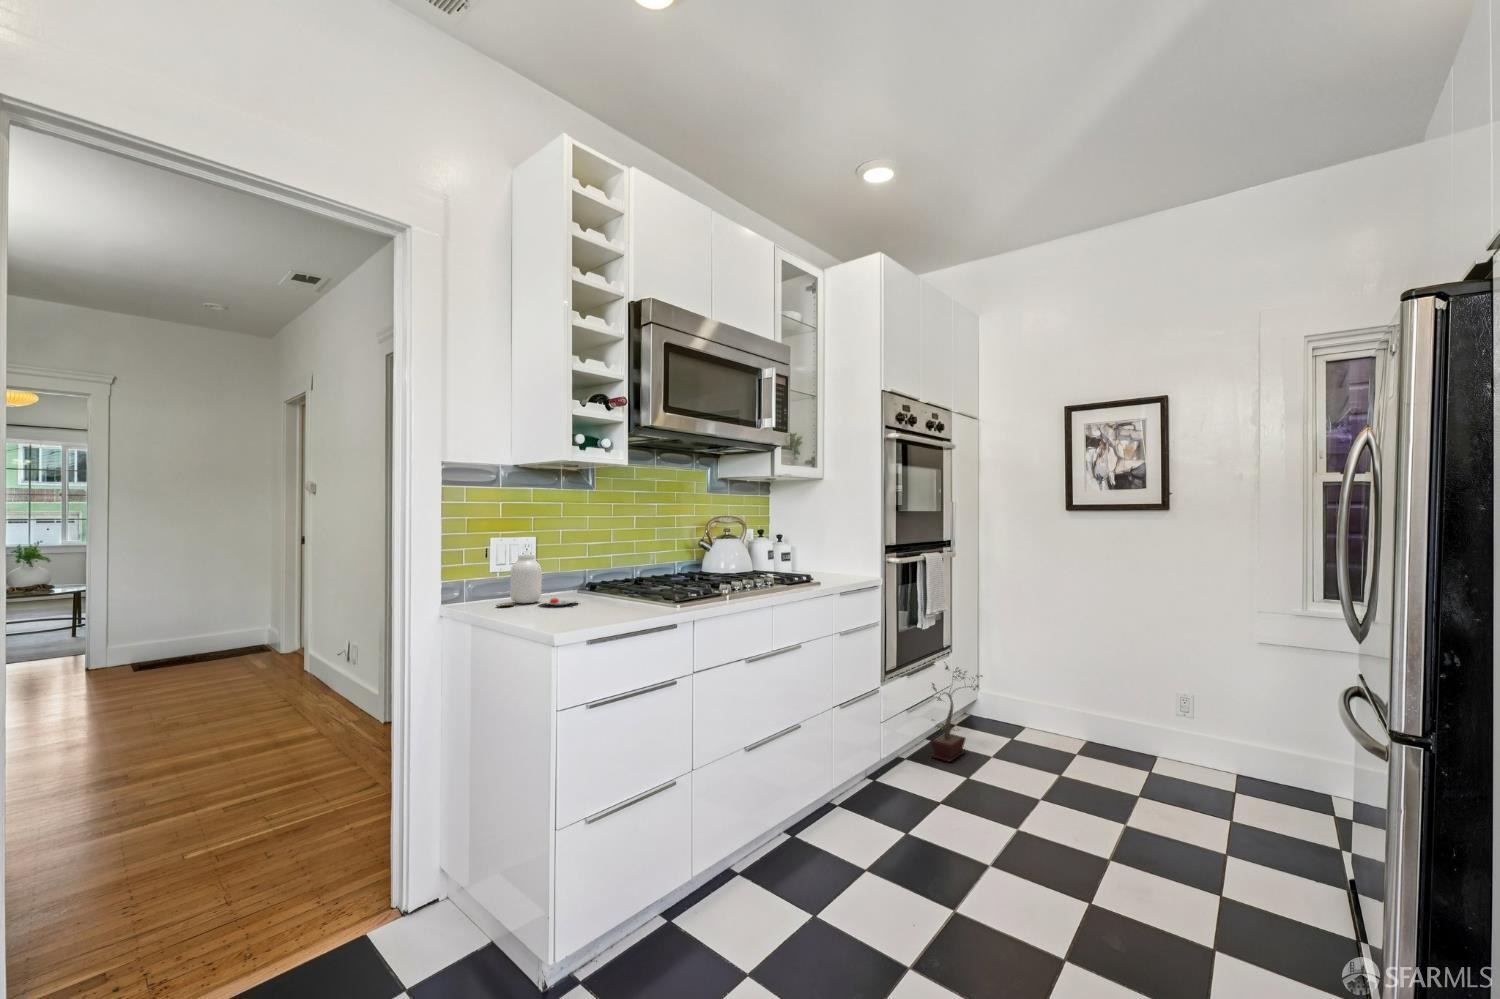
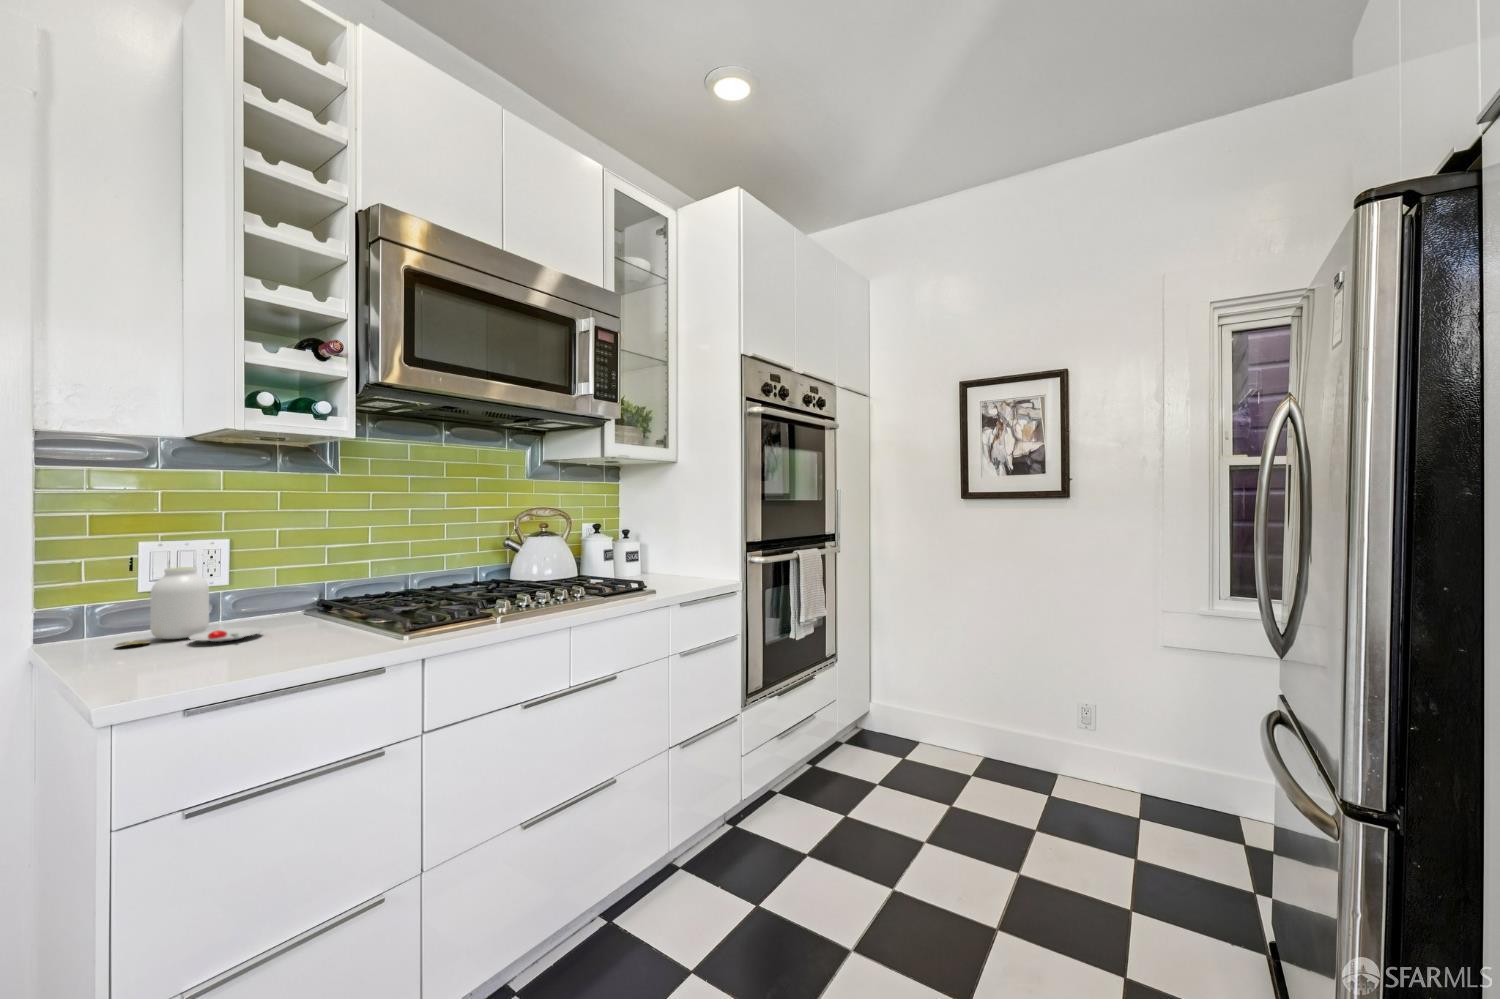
potted plant: present [931,662,982,762] -> none [805,674,869,795]

